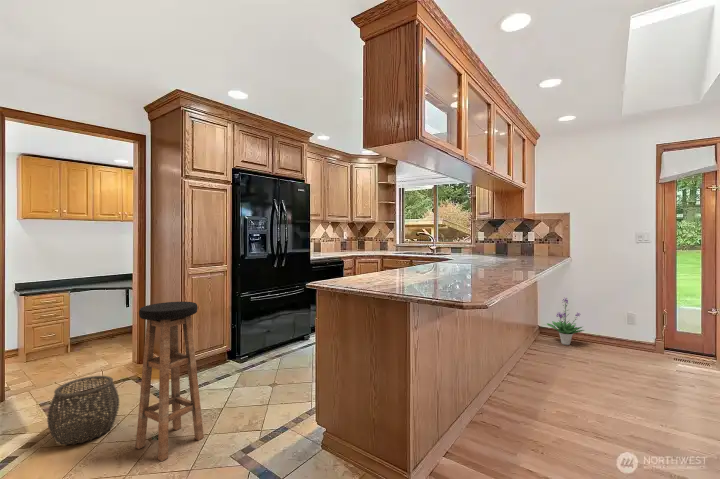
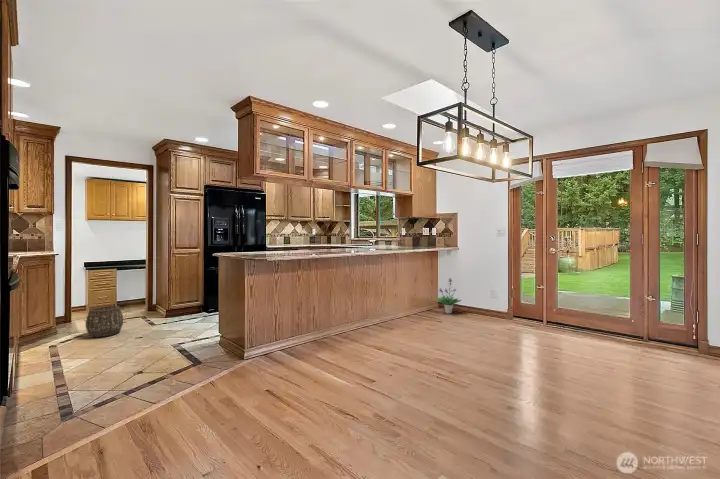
bar stool: present [136,302,204,461] -> none [125,264,161,344]

